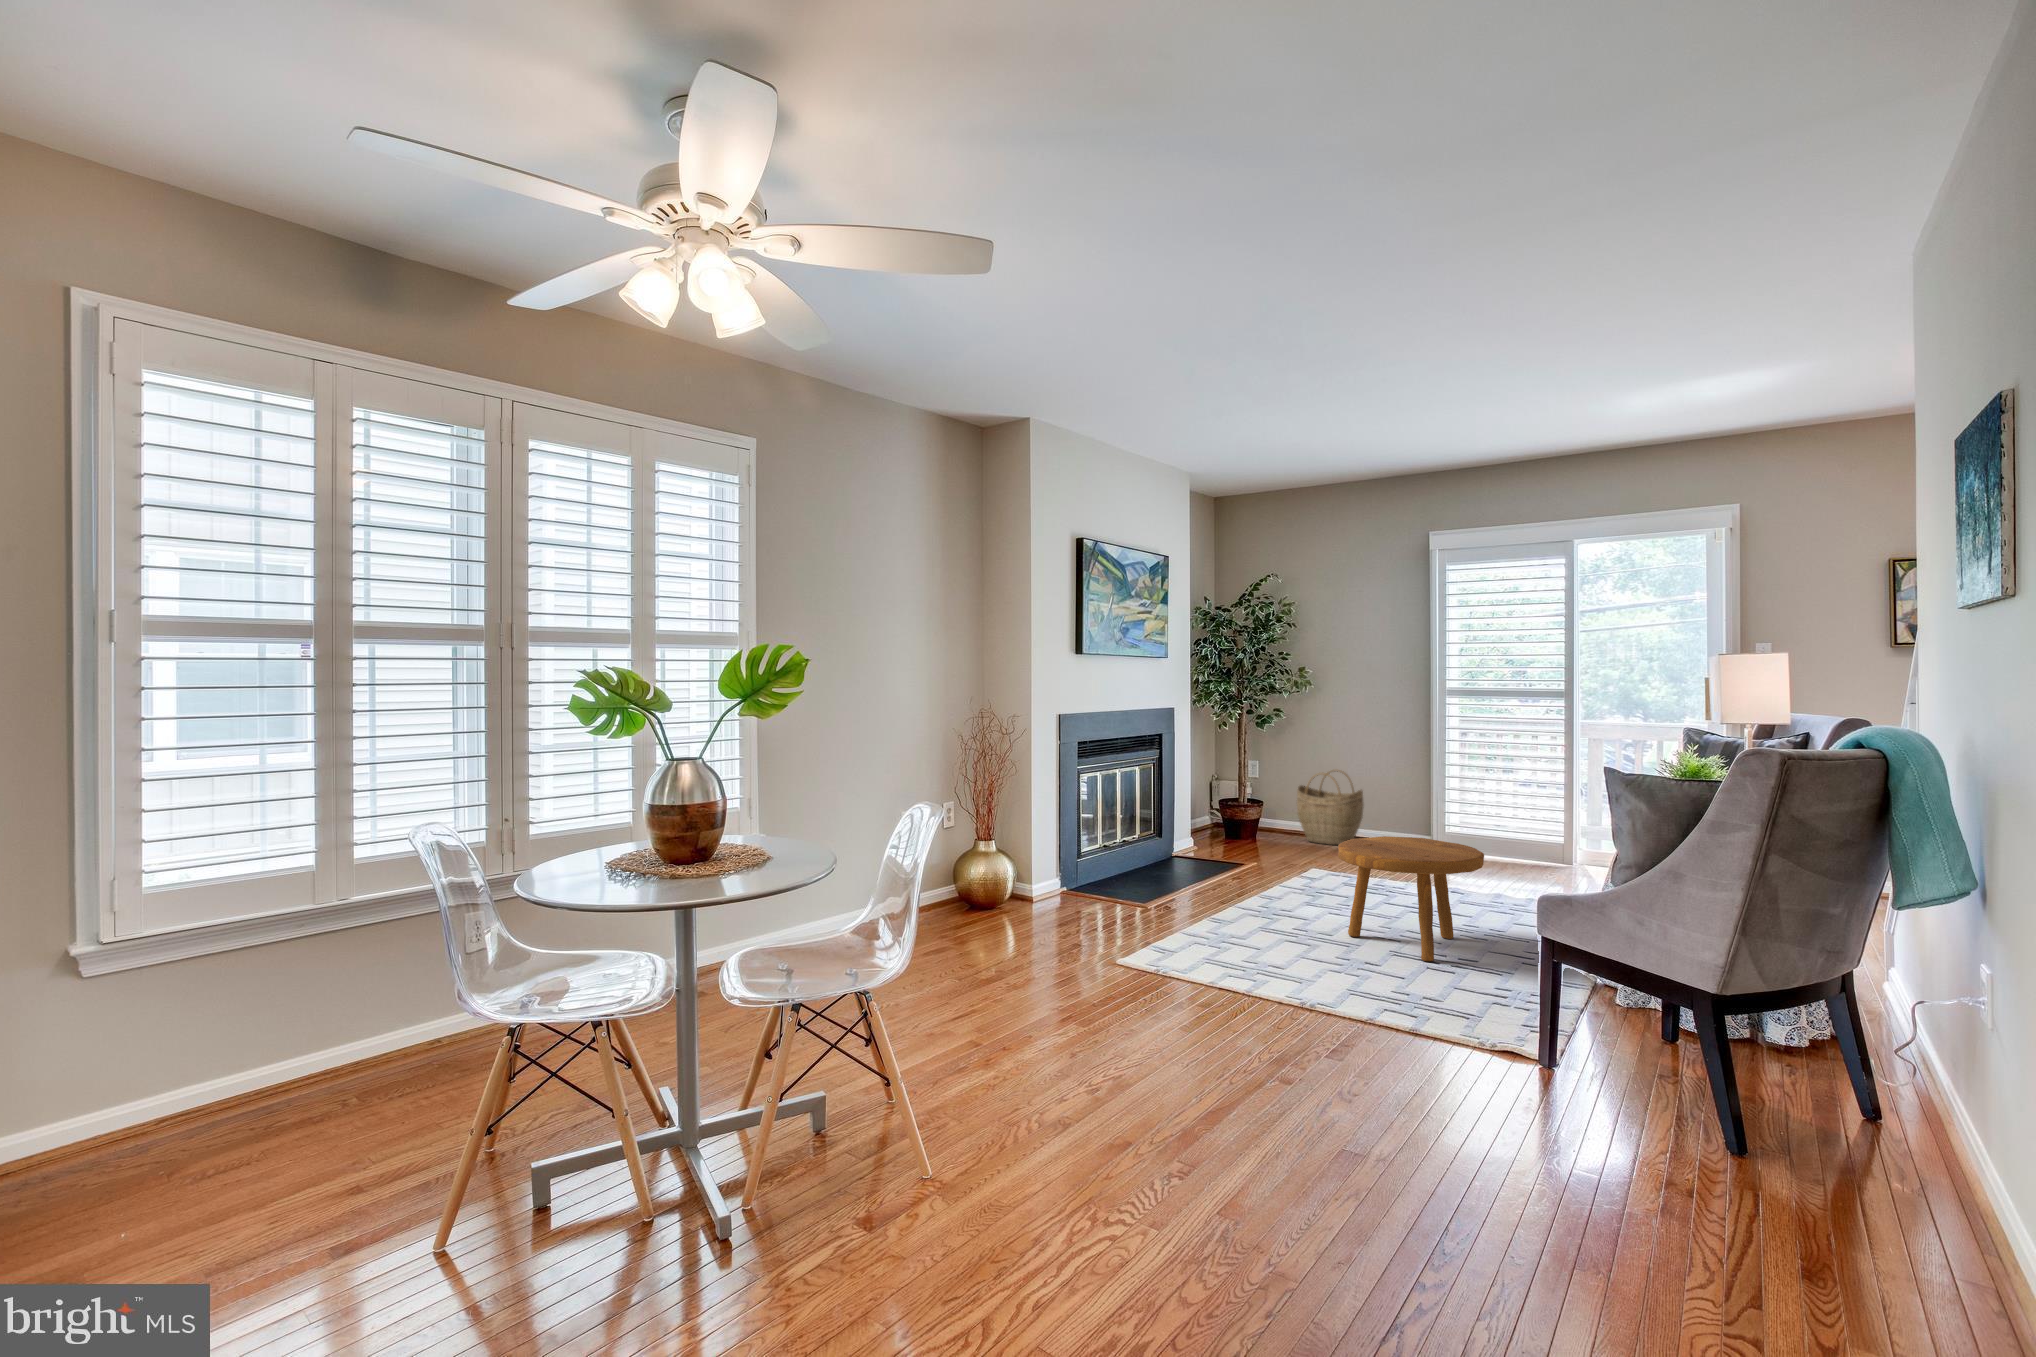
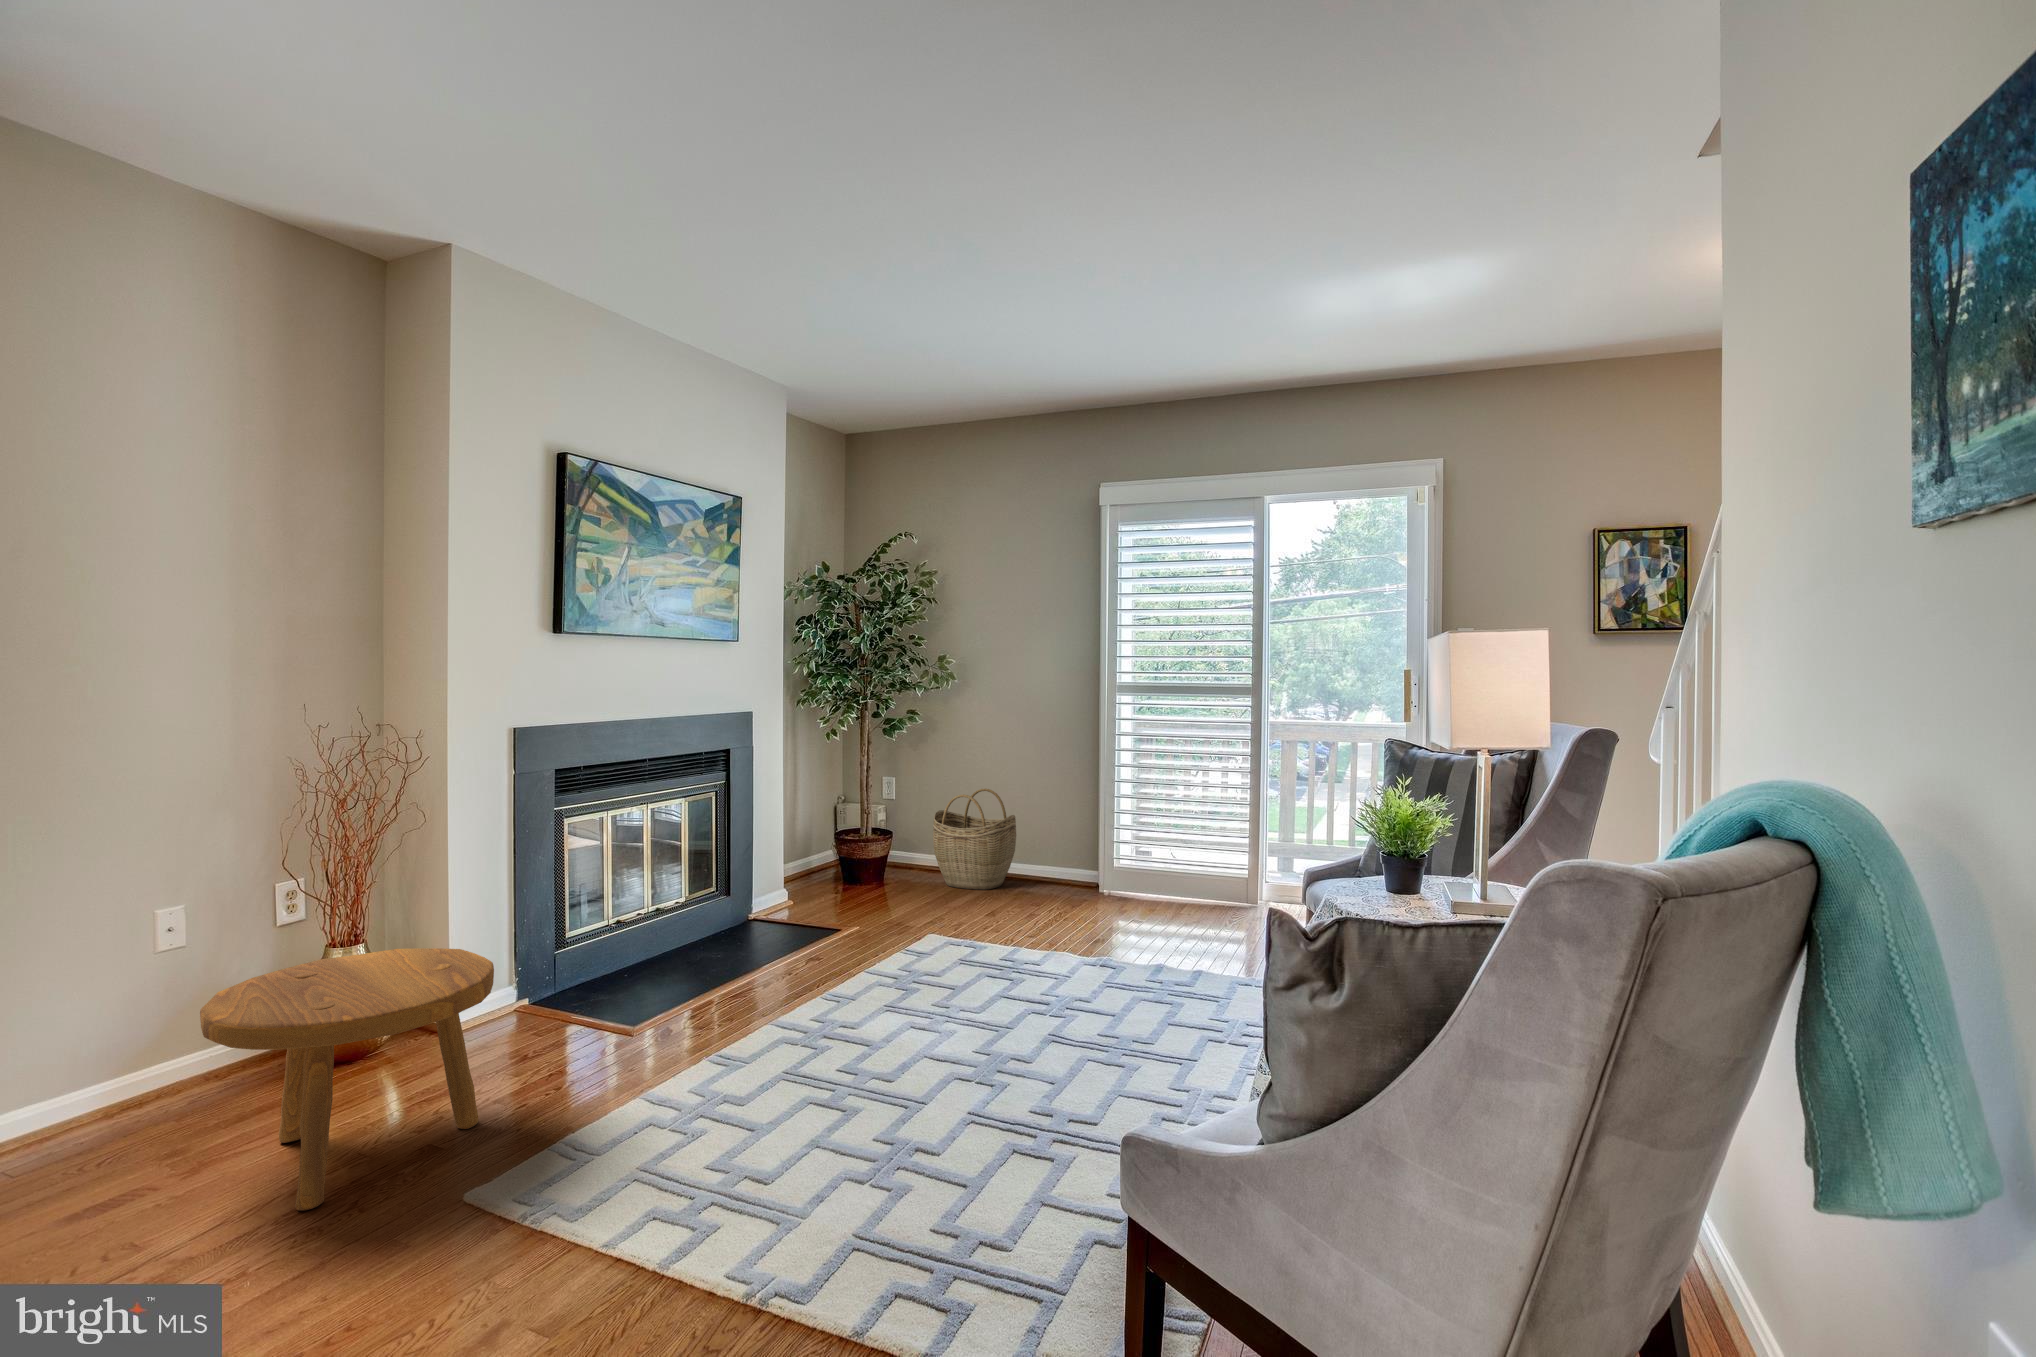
footstool: present [1338,836,1484,961] -> present [200,948,494,1210]

